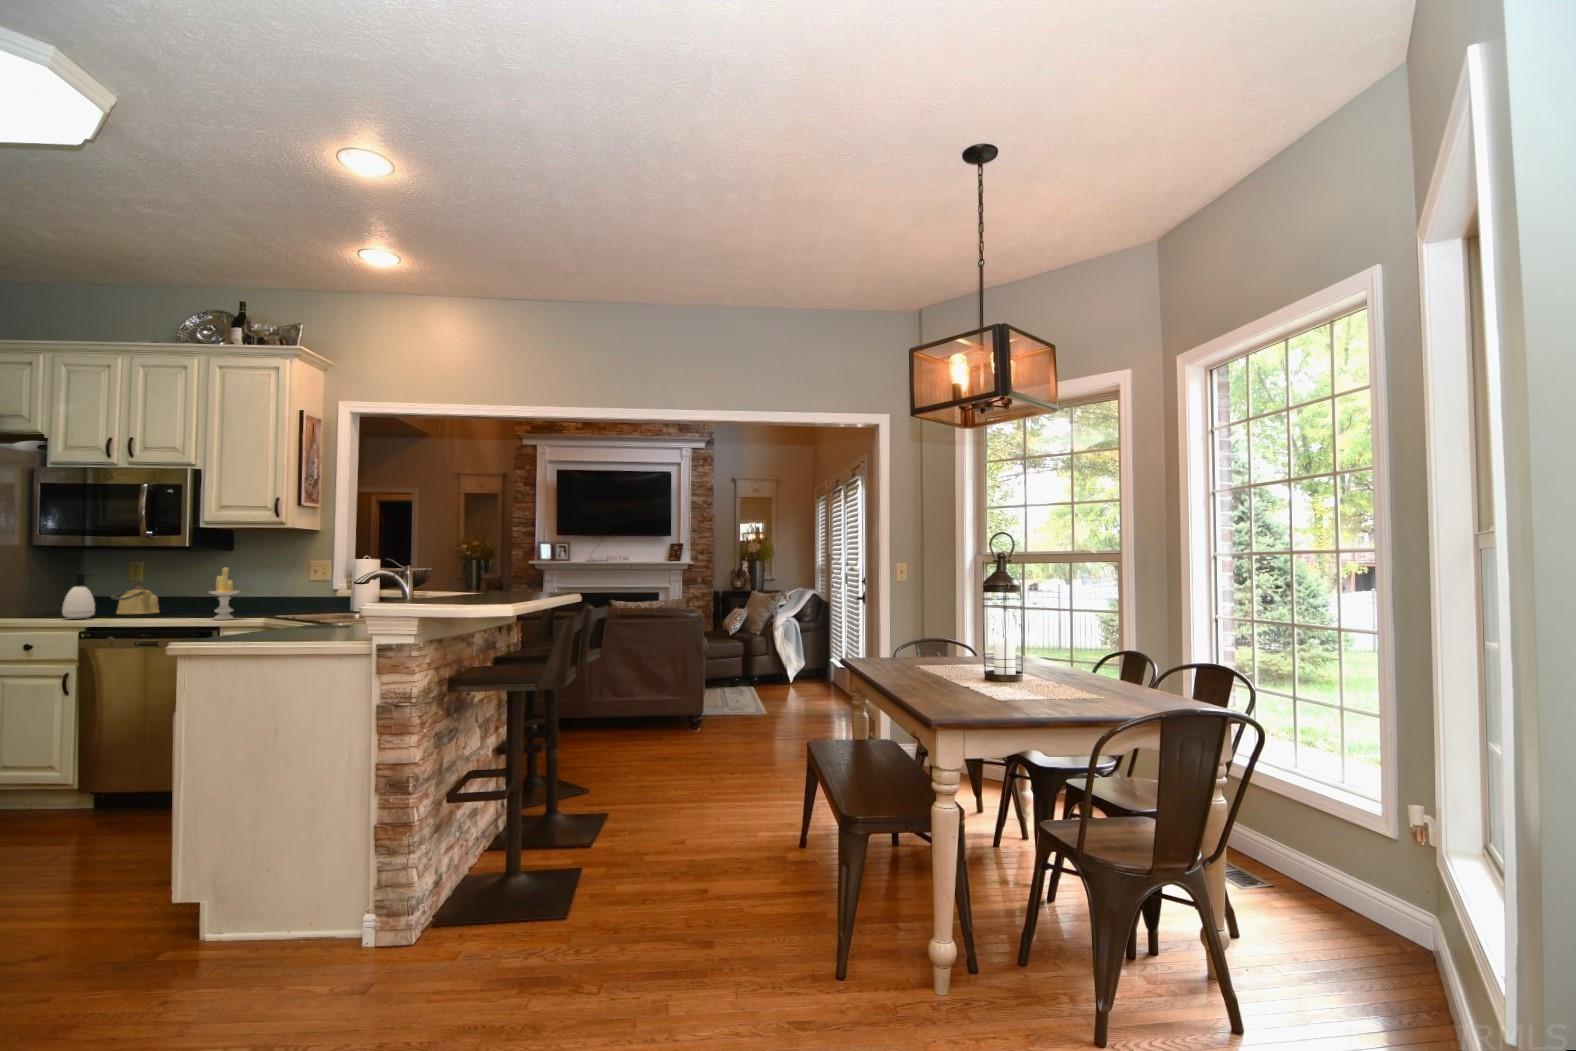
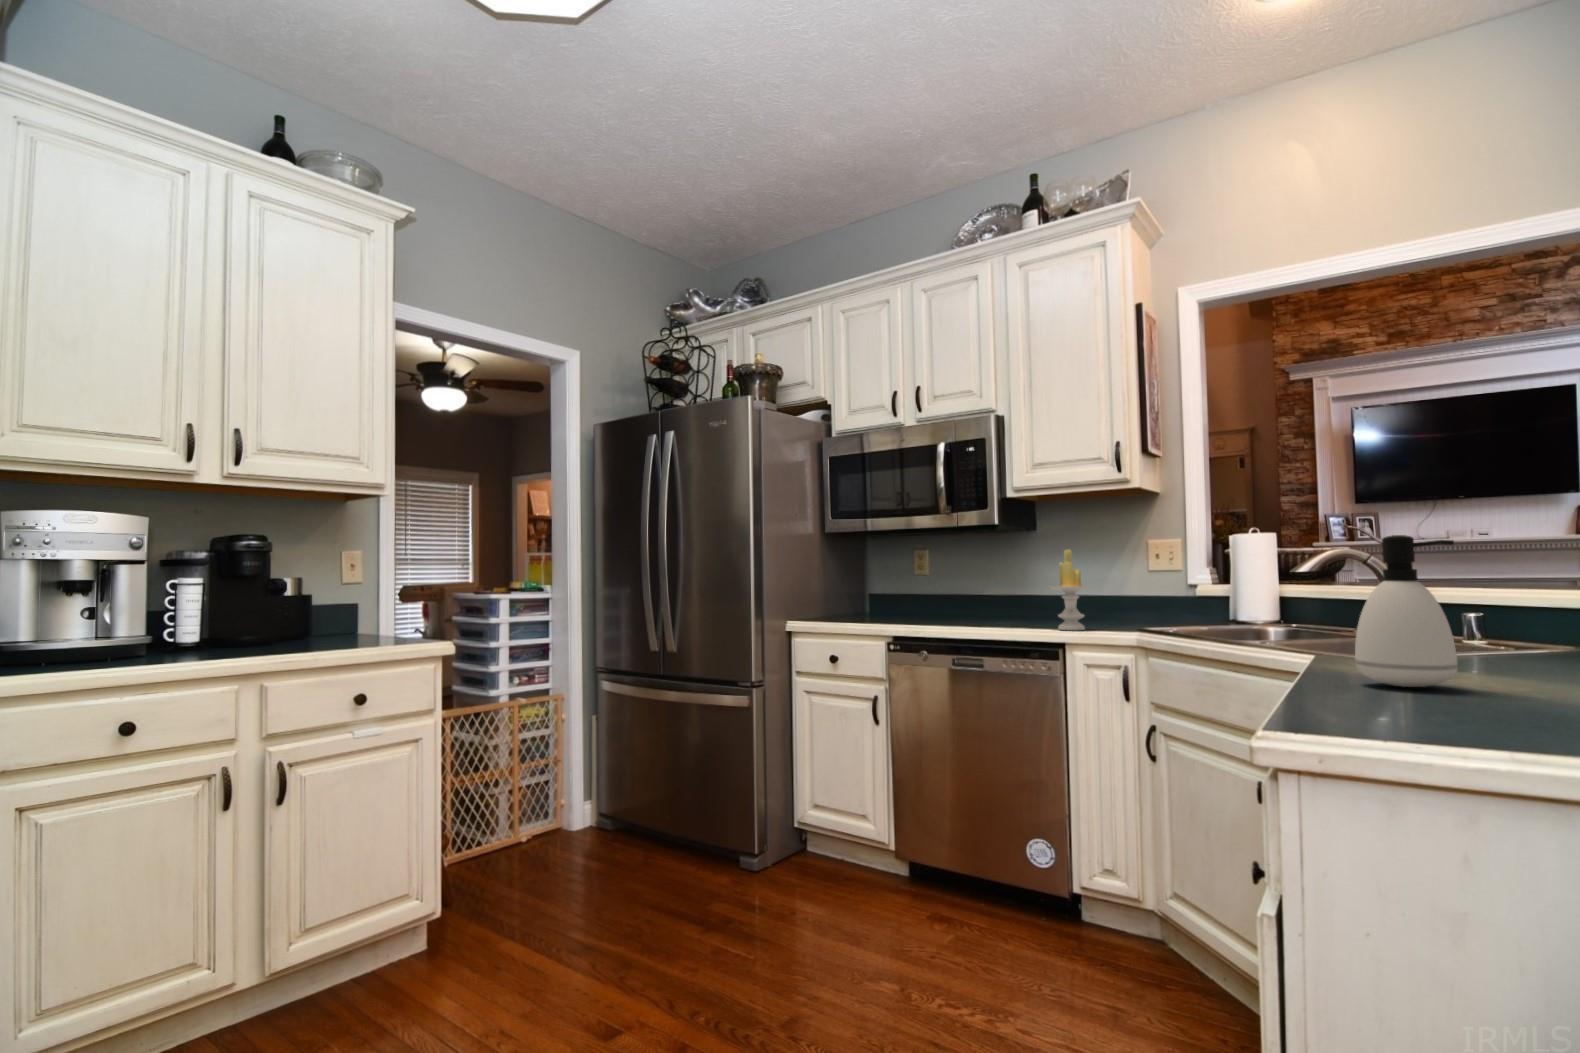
soap dispenser: present [62,573,95,619] -> present [1355,535,1458,687]
kettle: present [111,587,159,614] -> none [901,584,953,620]

